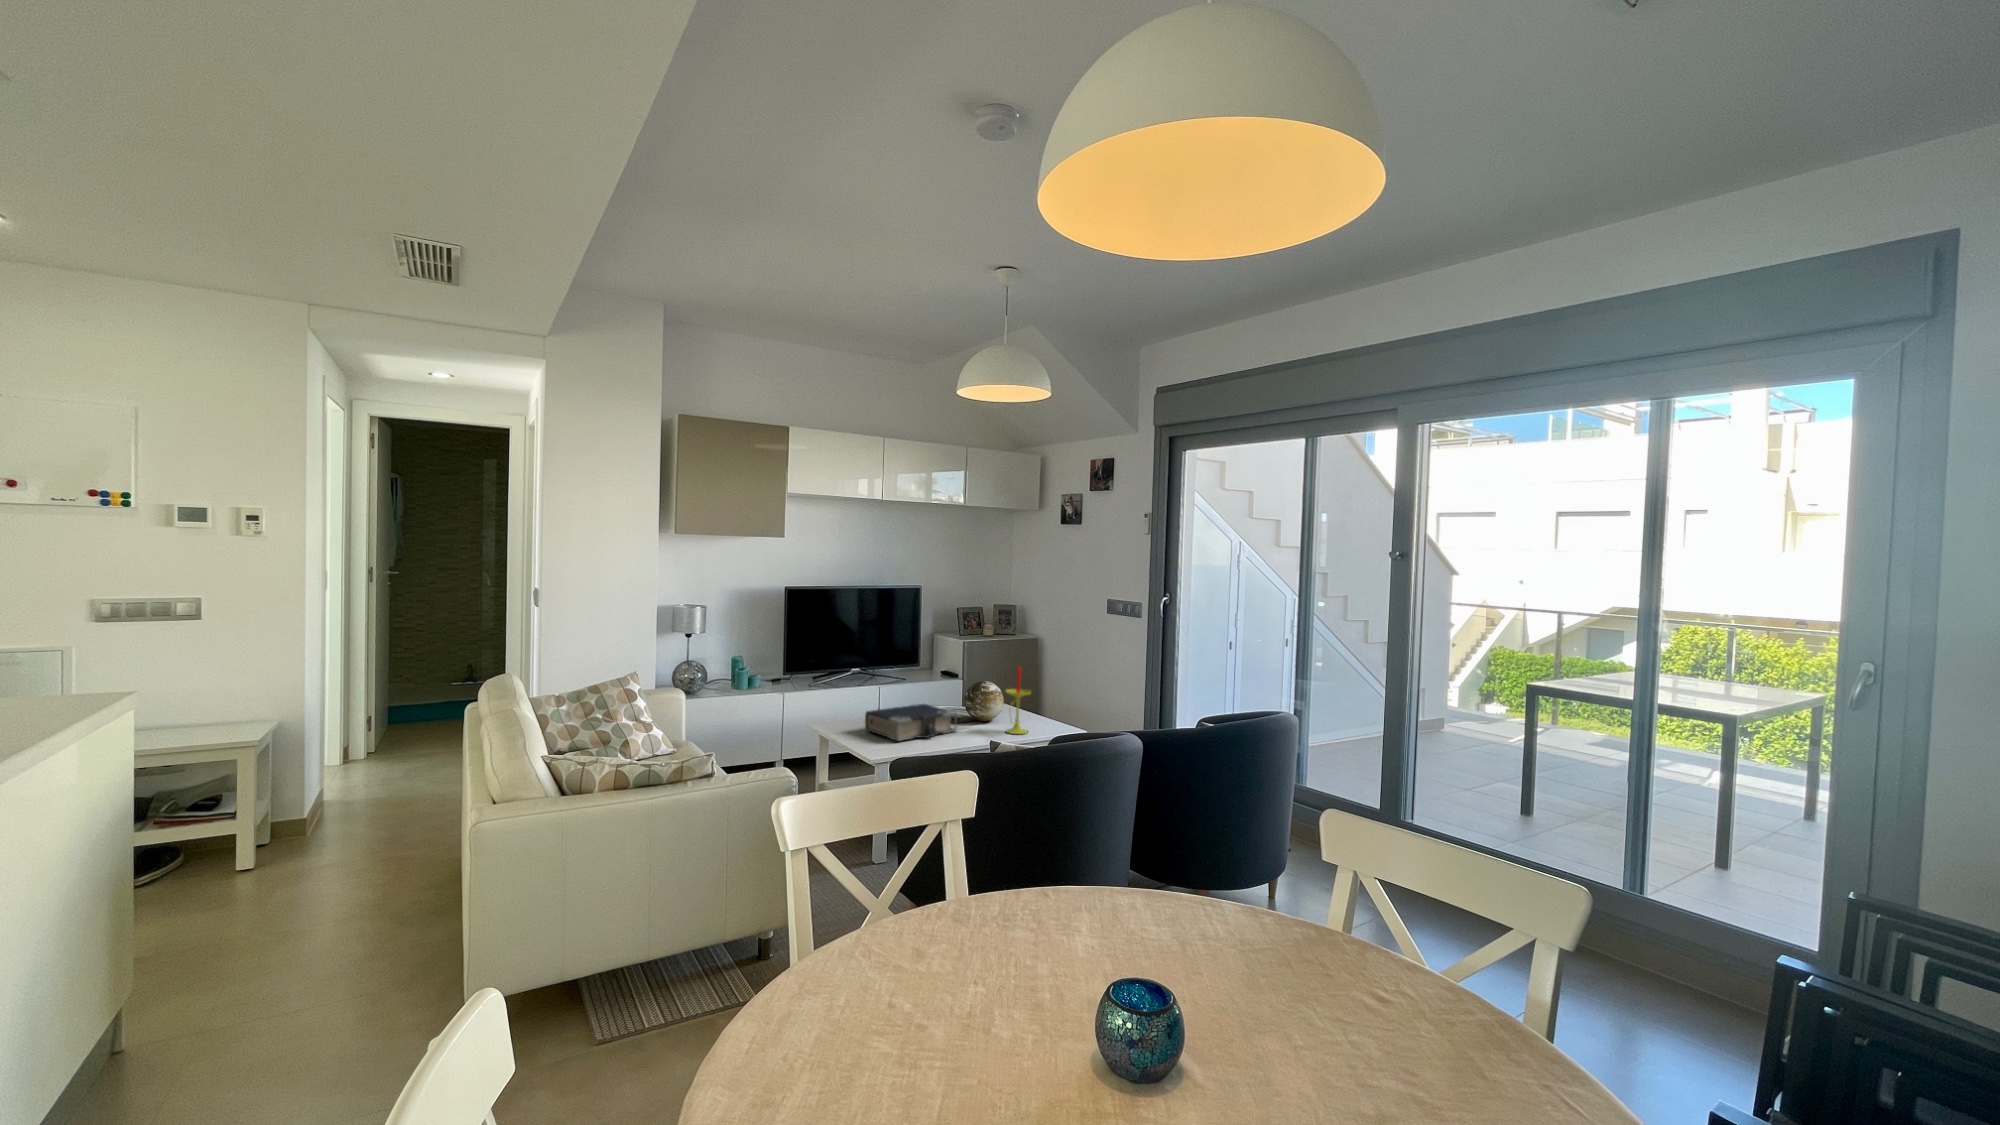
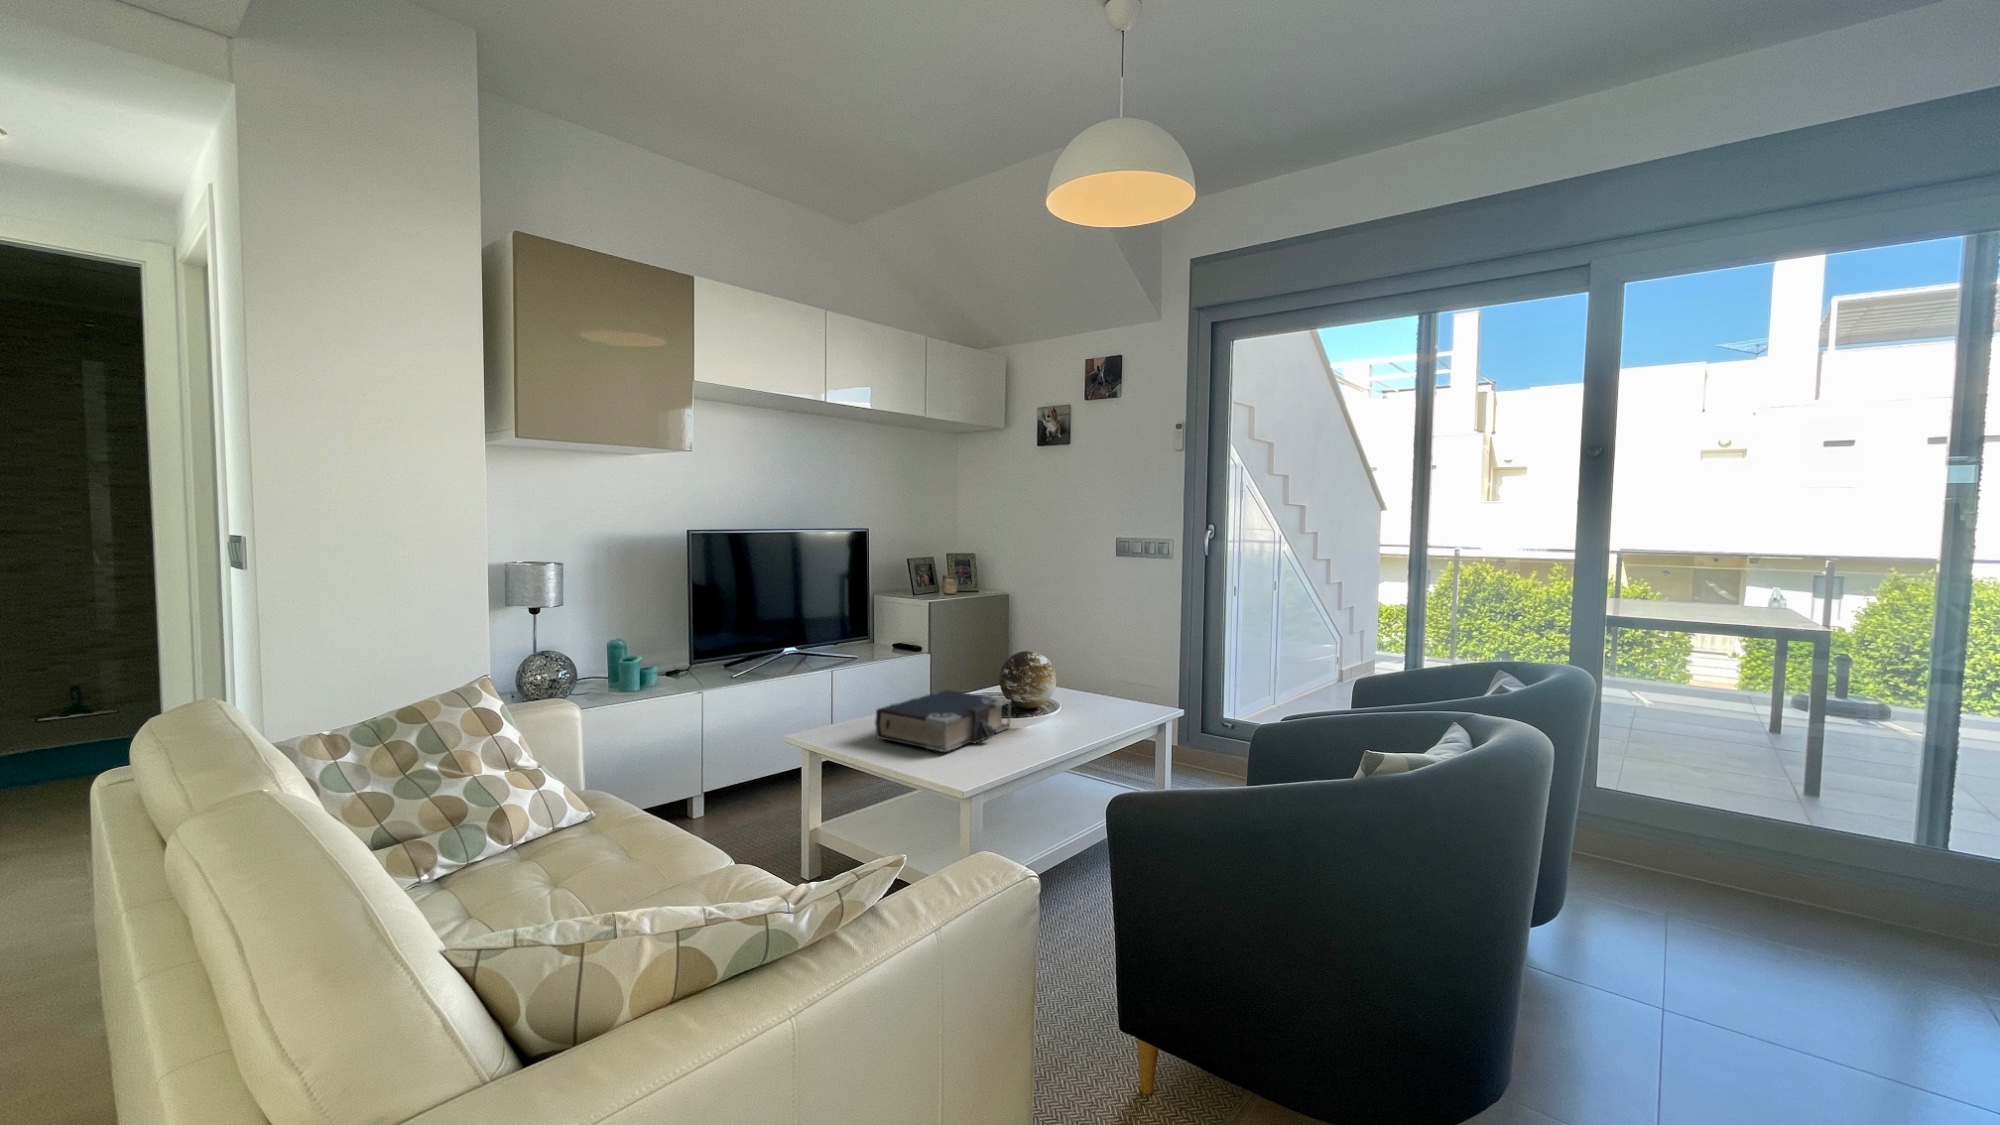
candle: present [1006,667,1031,734] -> none [1076,624,1114,725]

